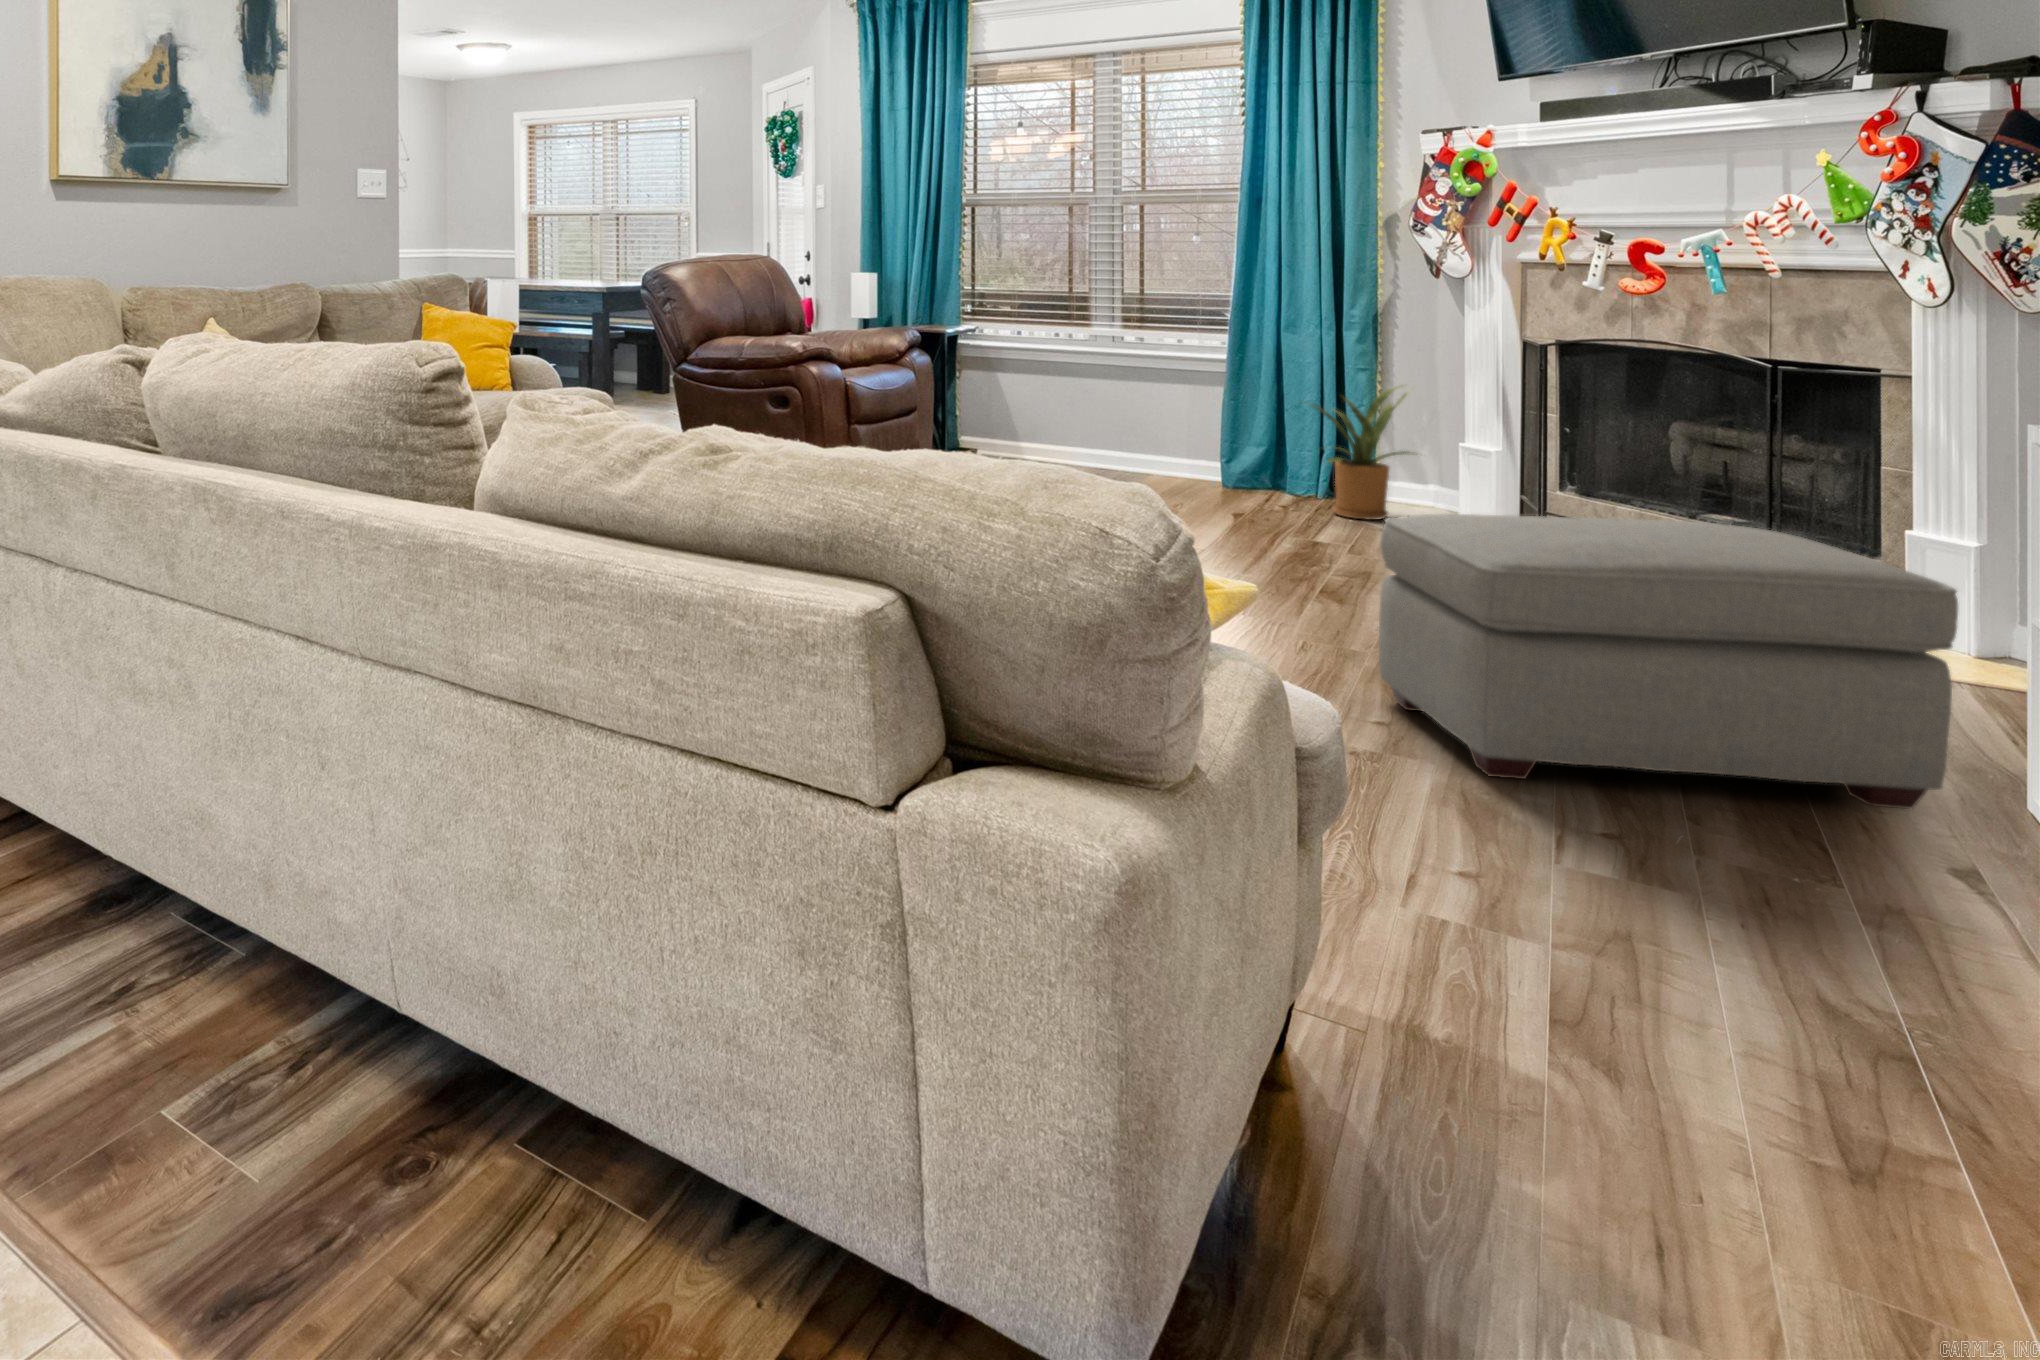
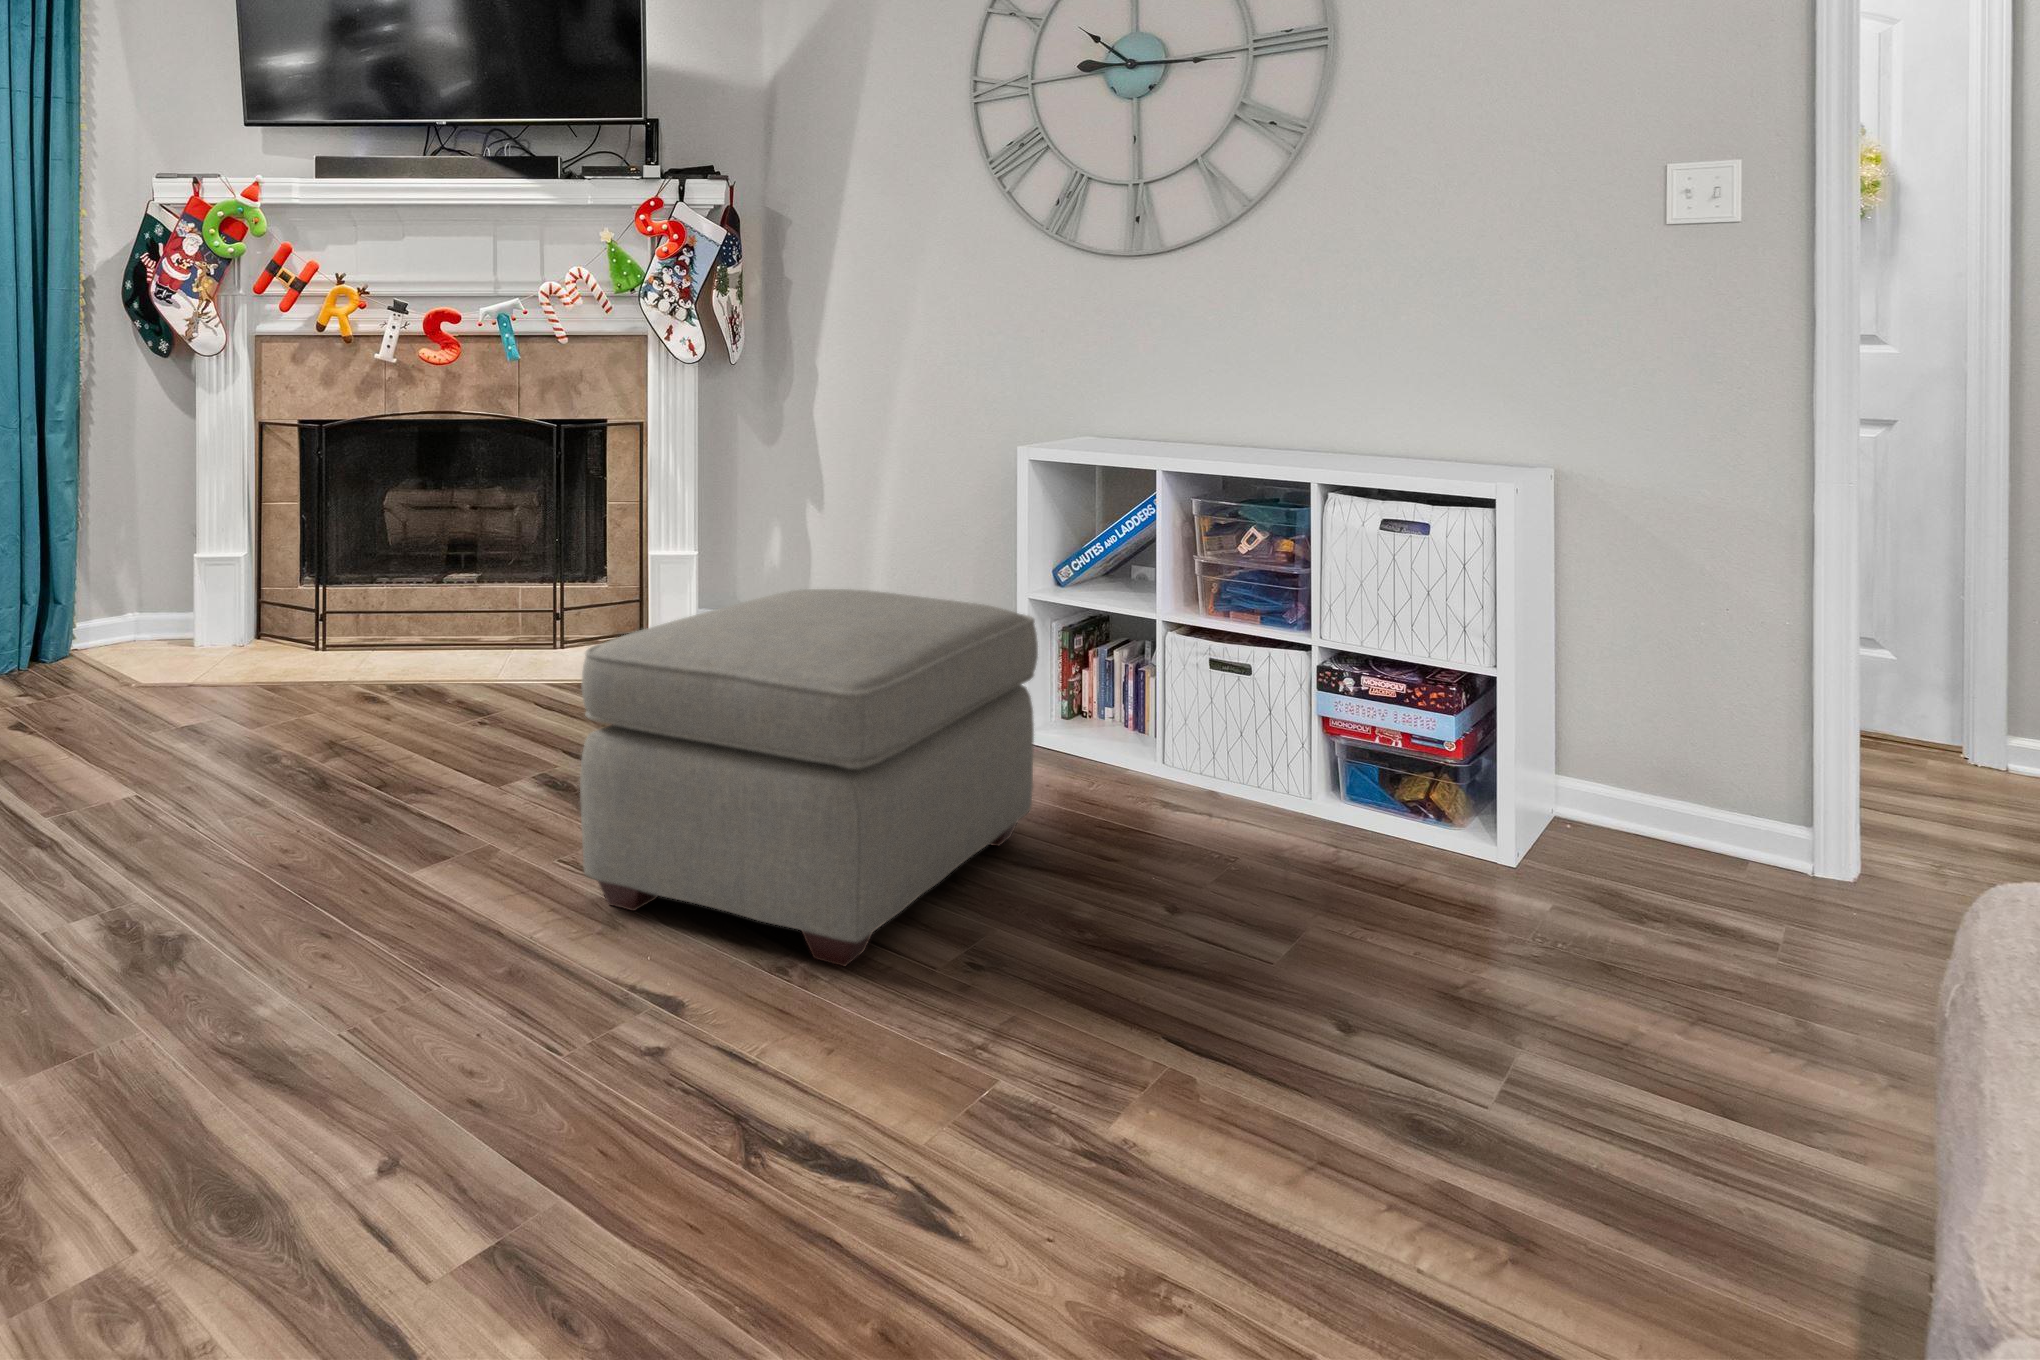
house plant: present [1314,387,1415,520] -> none [43,483,182,663]

